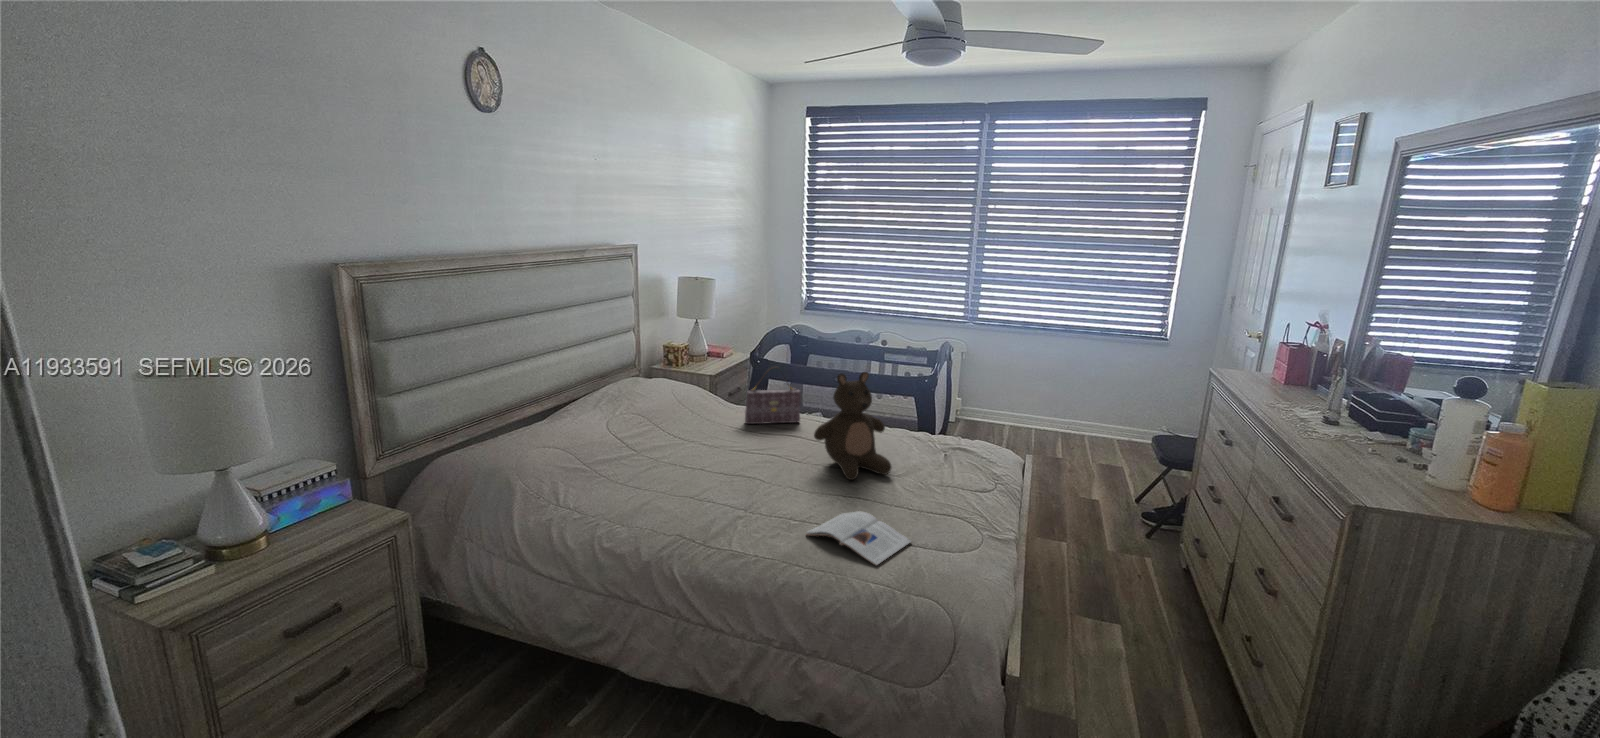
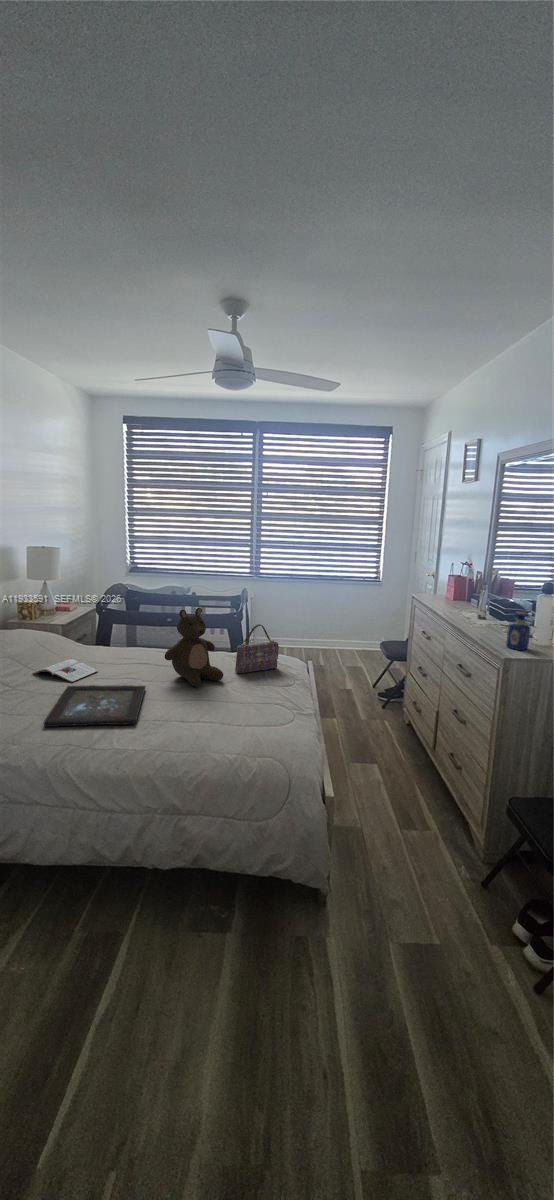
handbag: present [745,367,801,424] -> present [235,624,279,673]
perfume bottle: none [1367,424,1422,492] -> present [506,612,530,650]
tray: none [650,461,786,525] -> present [44,685,145,727]
magazine: present [806,511,911,566] -> present [32,659,98,682]

